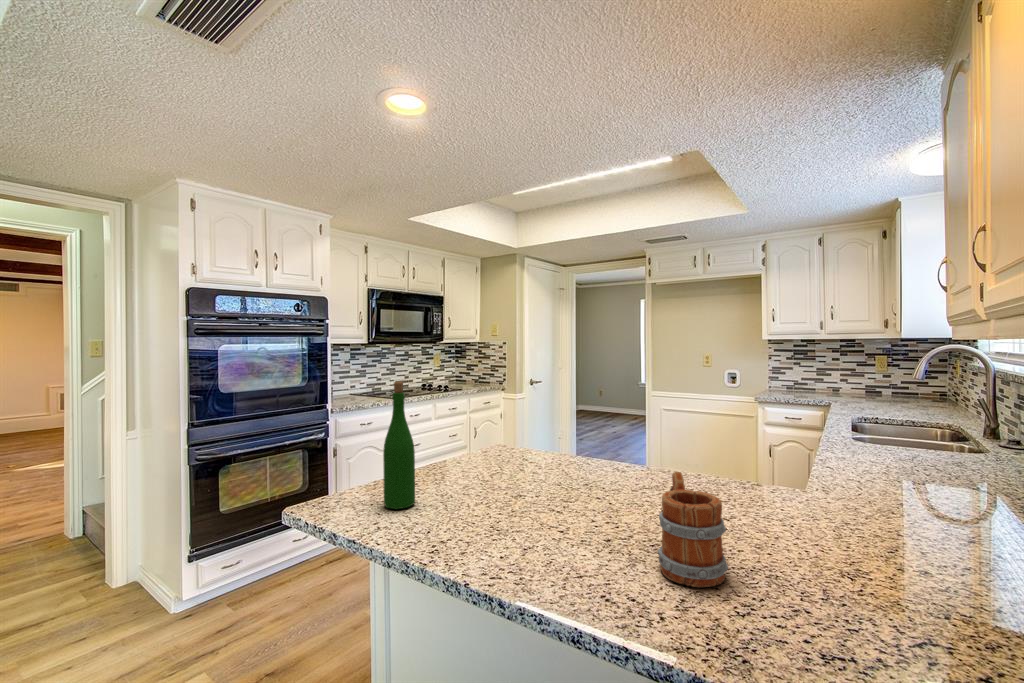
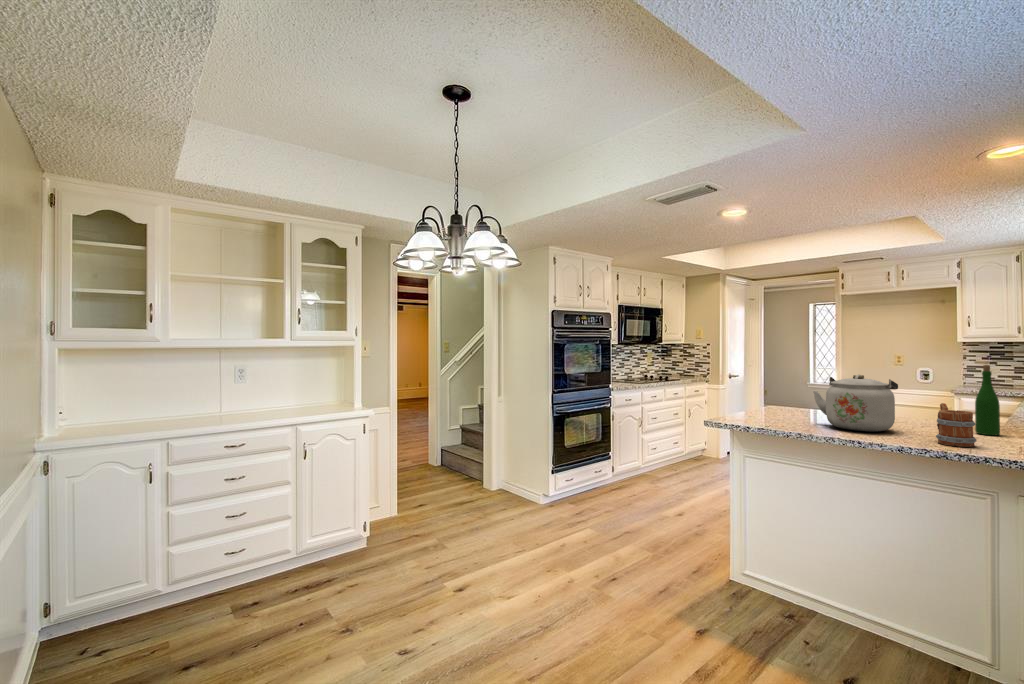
wine bottle: present [383,381,415,509] -> present [975,365,1000,435]
kettle: none [489,404,625,526] -> present [813,375,898,432]

